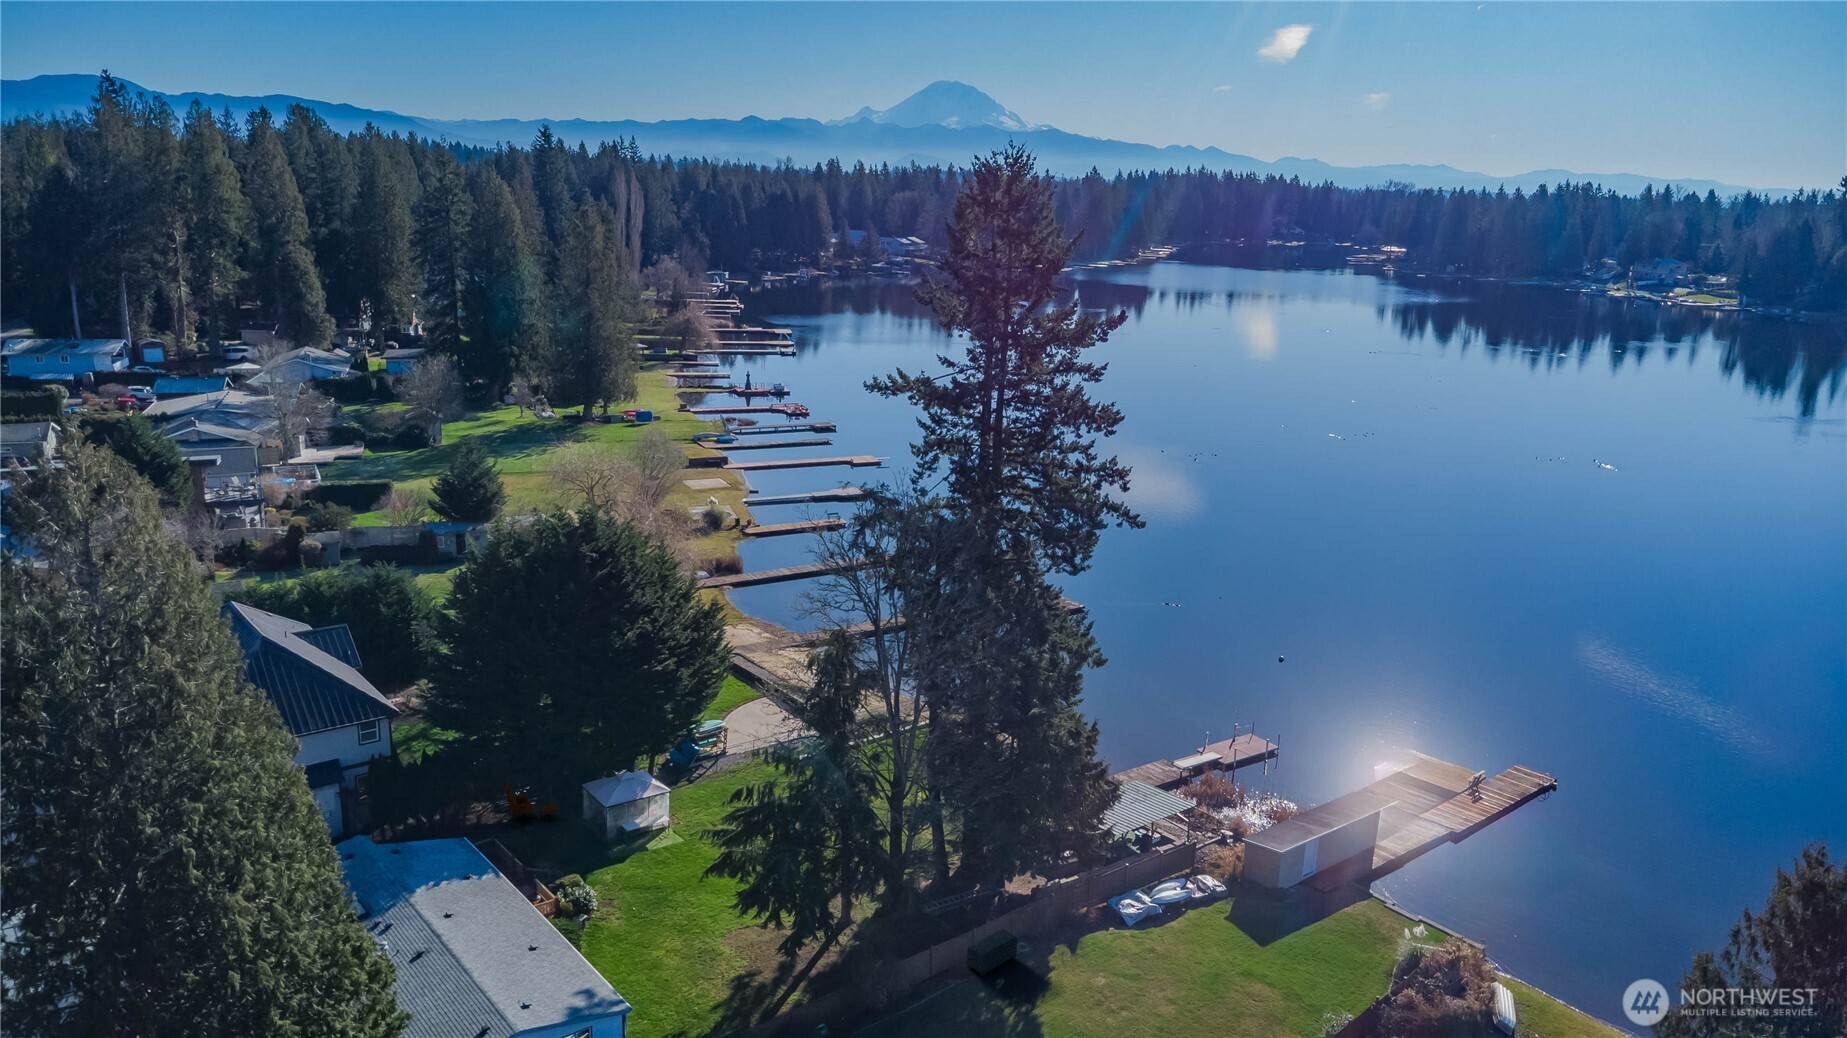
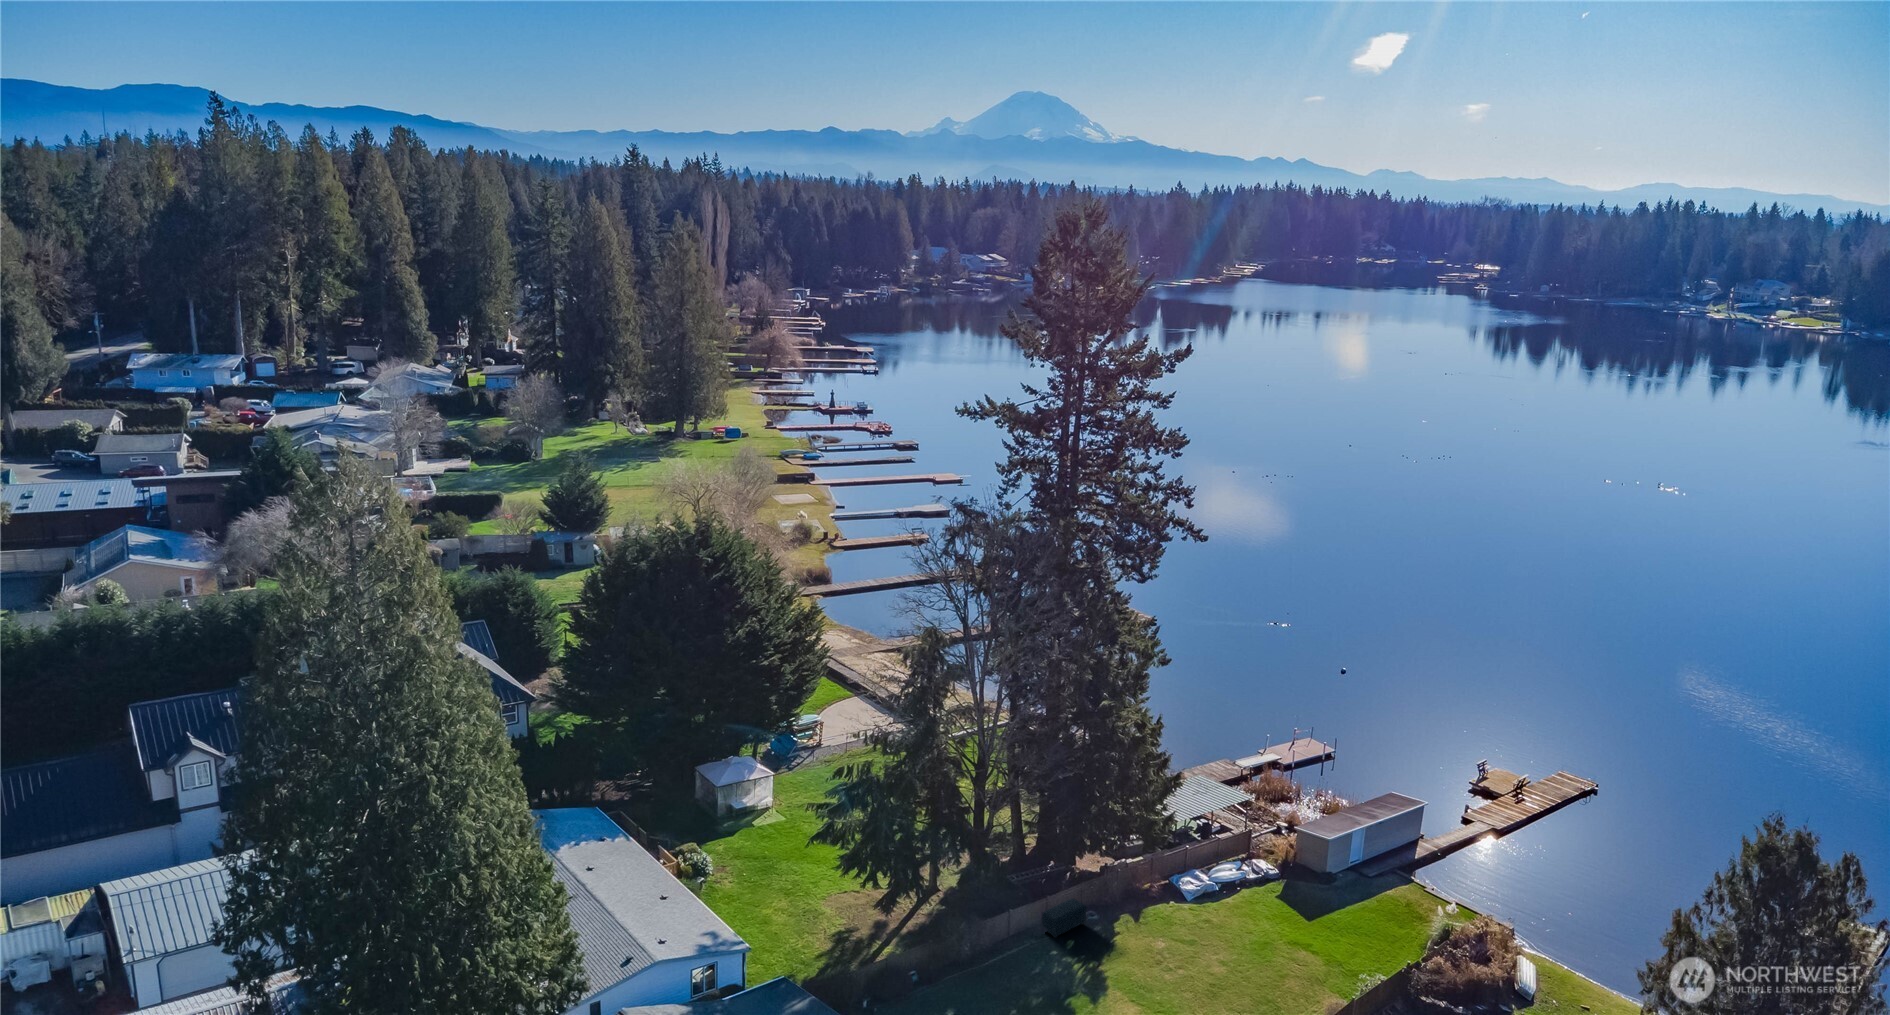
lounge chair: present [504,781,558,825] -> none [627,761,674,801]

